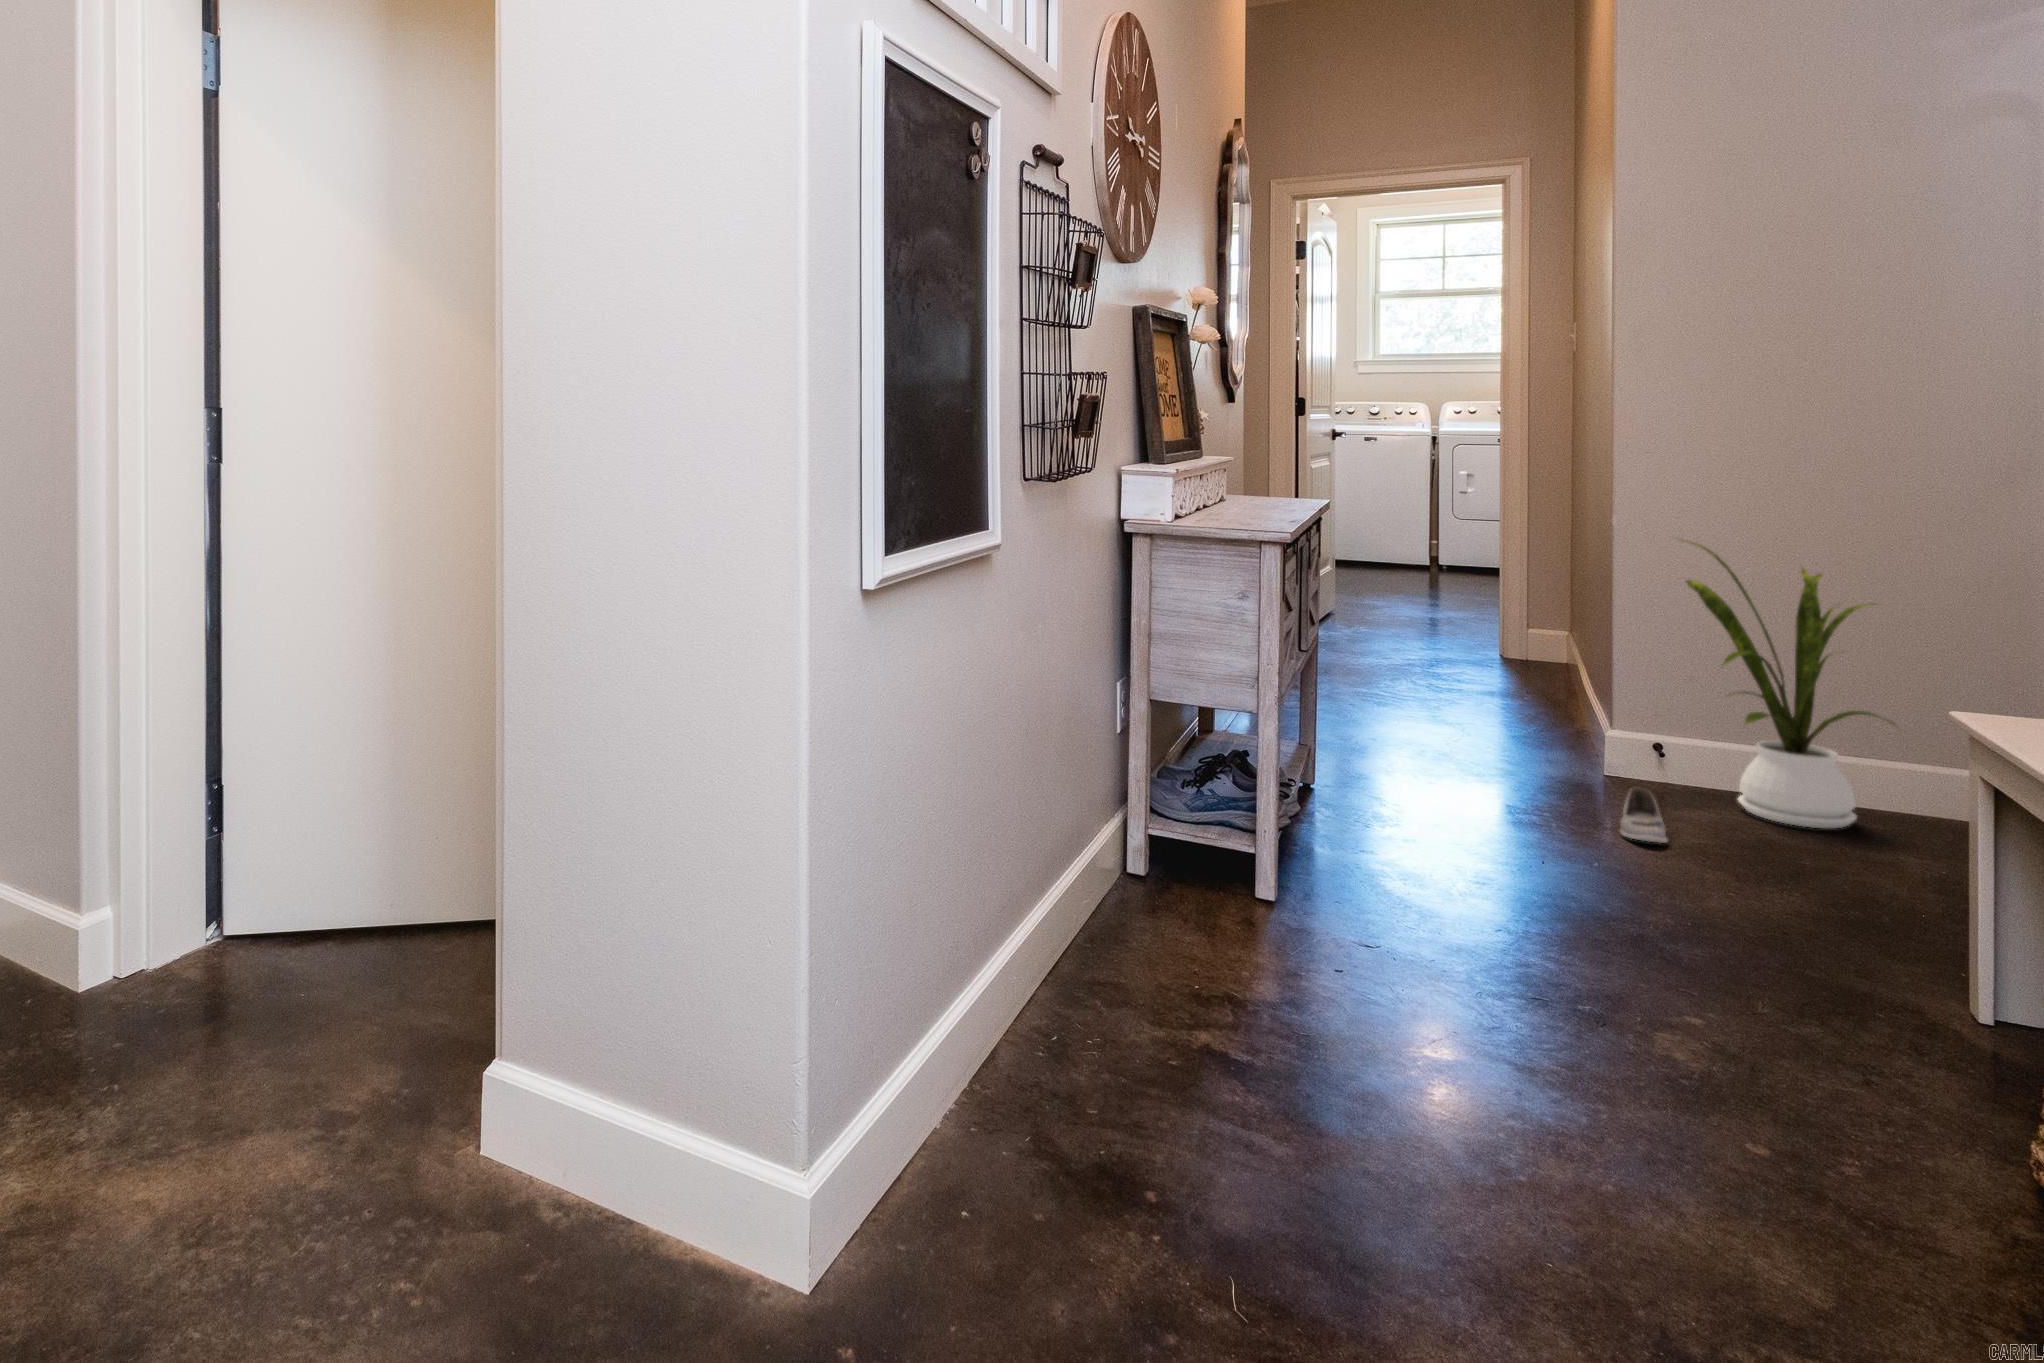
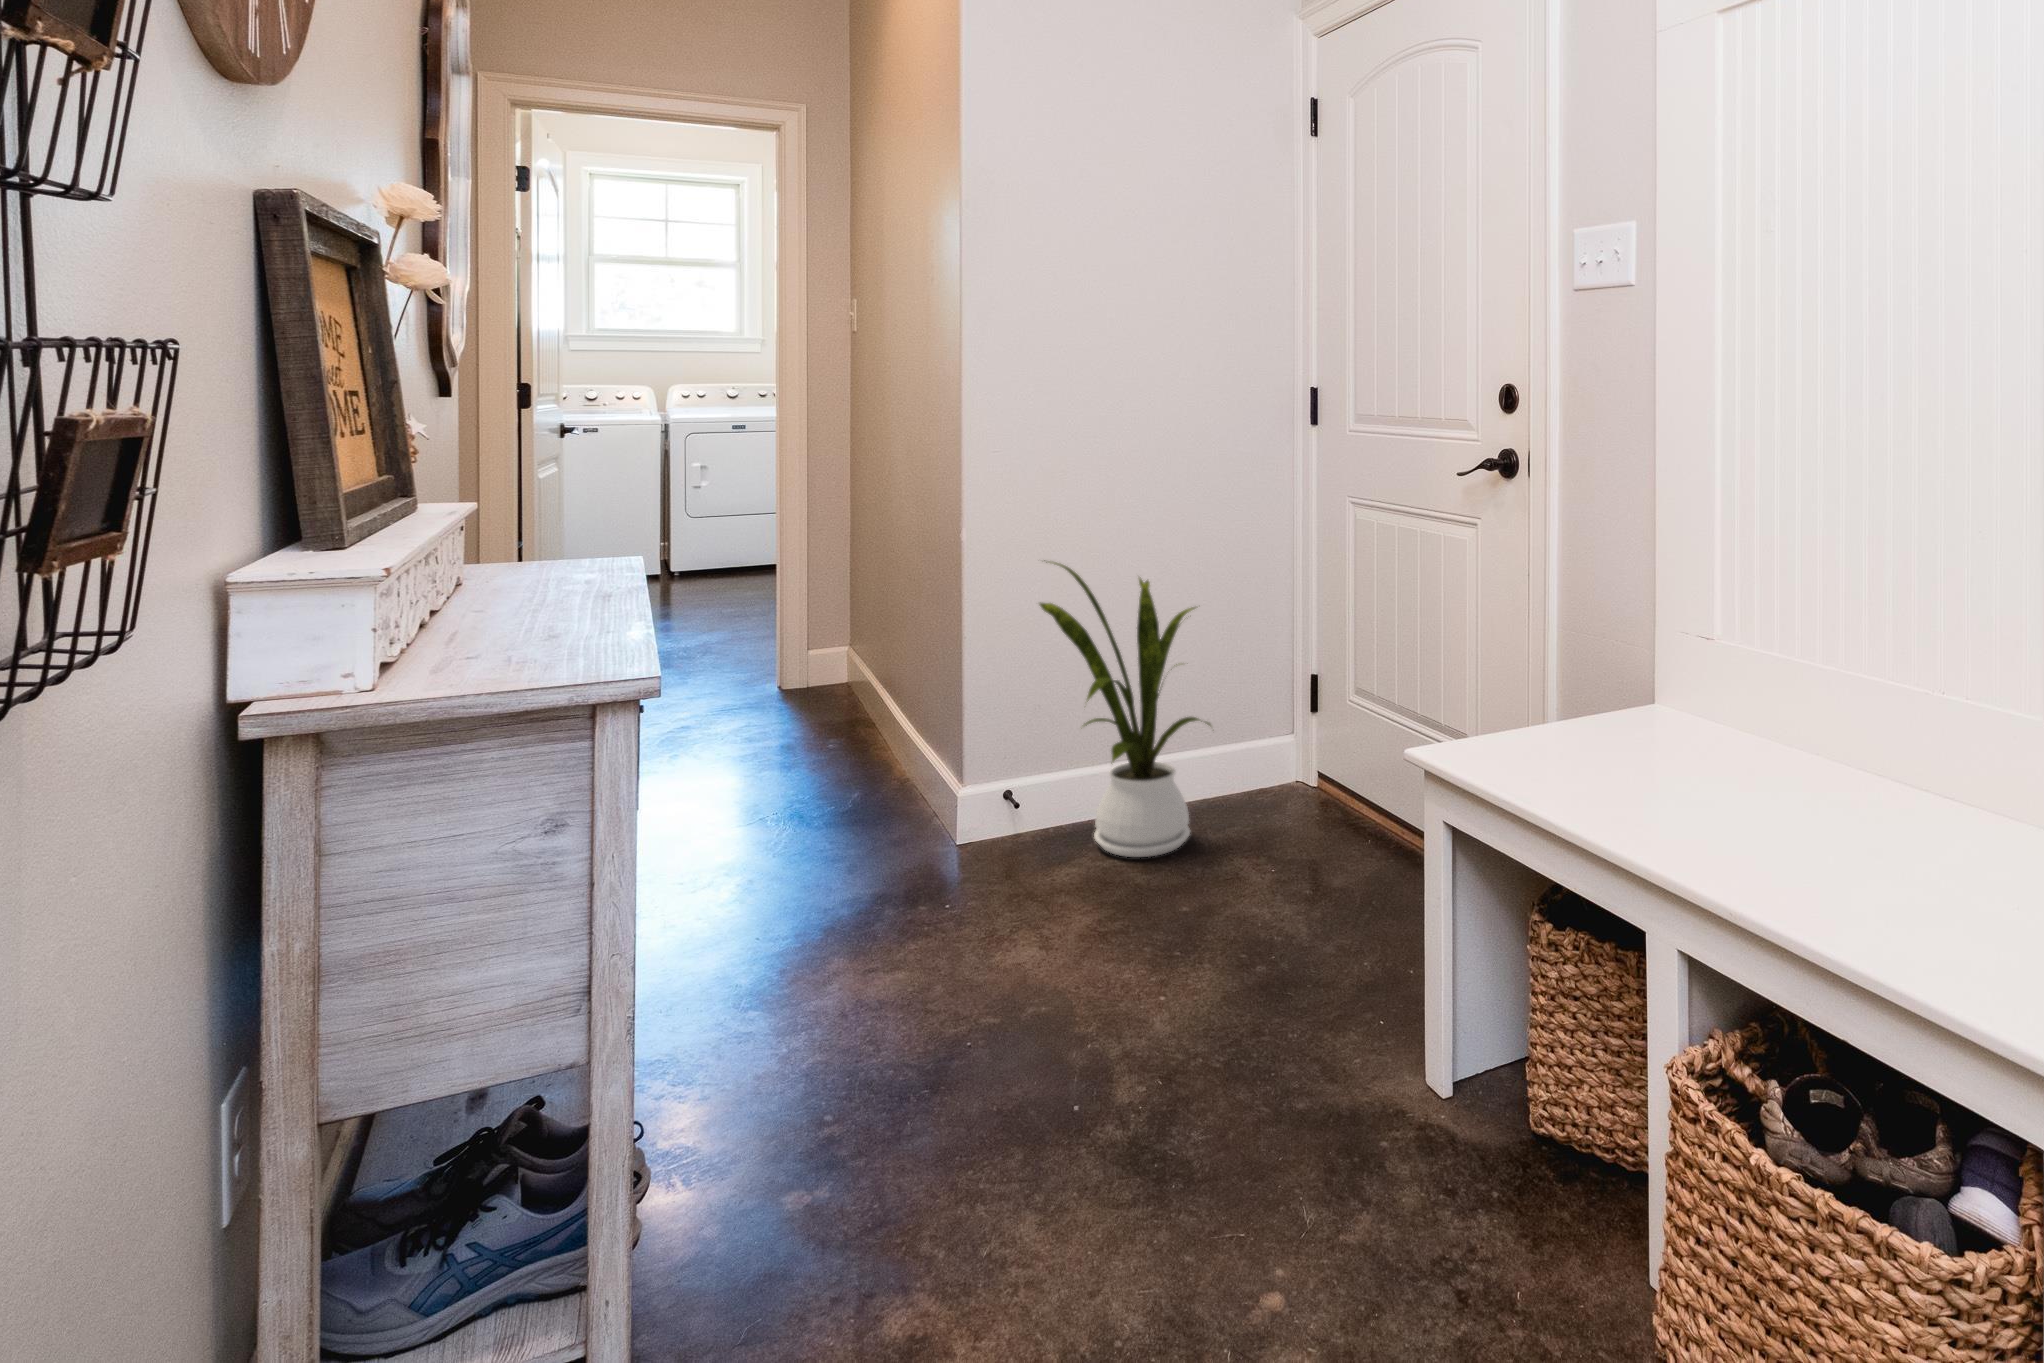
shoe: present [1620,788,1667,843] -> none [1018,871,1079,951]

